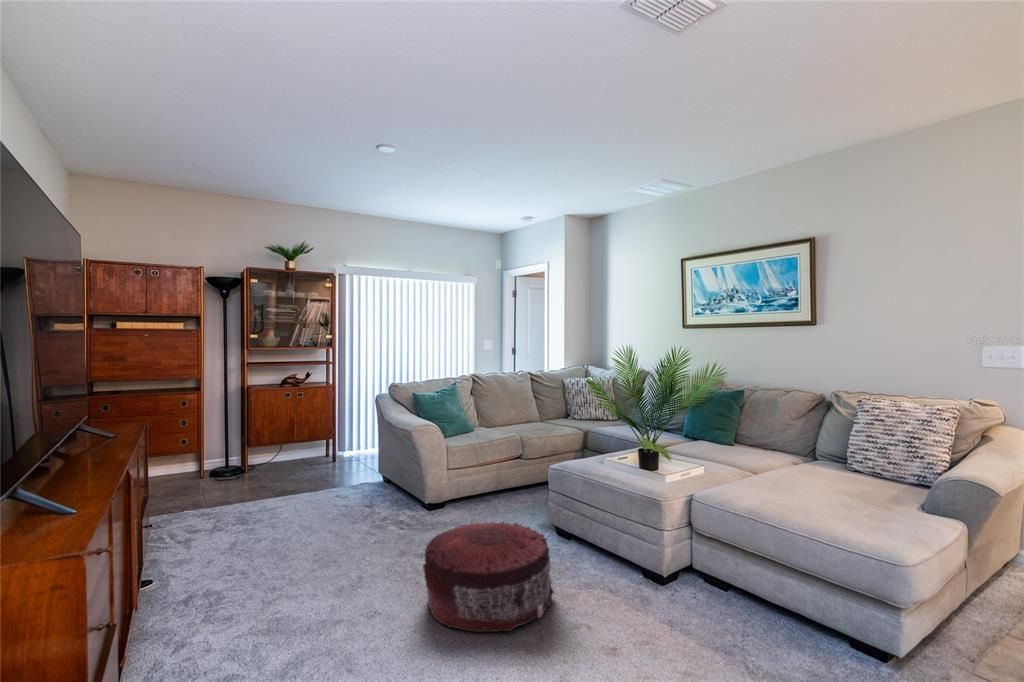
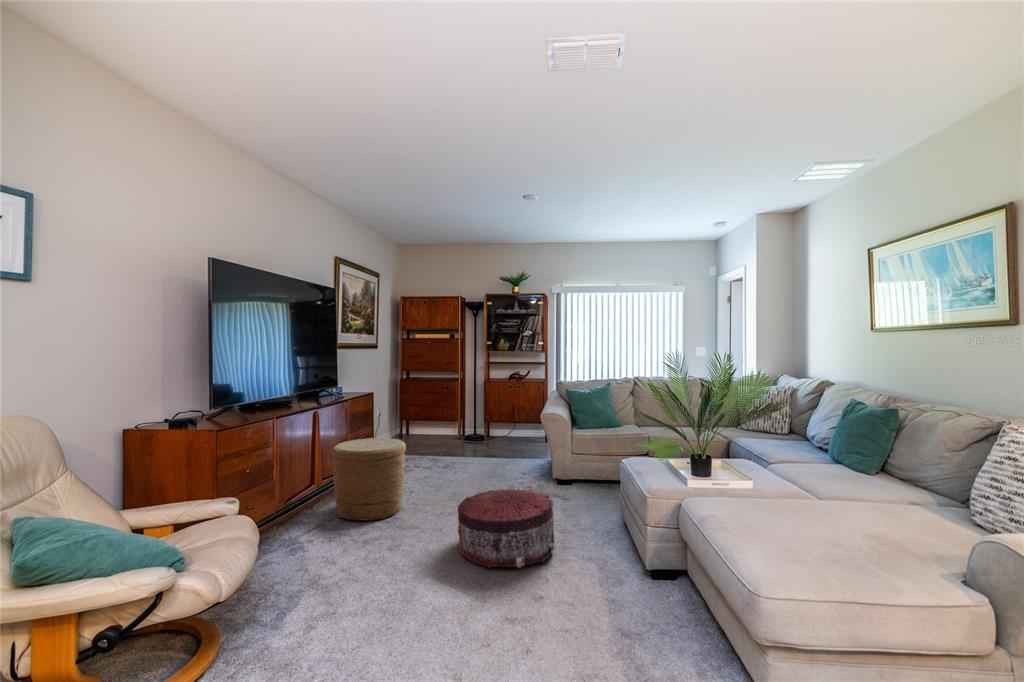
basket: none [143,490,280,646] -> present [332,438,406,521]

